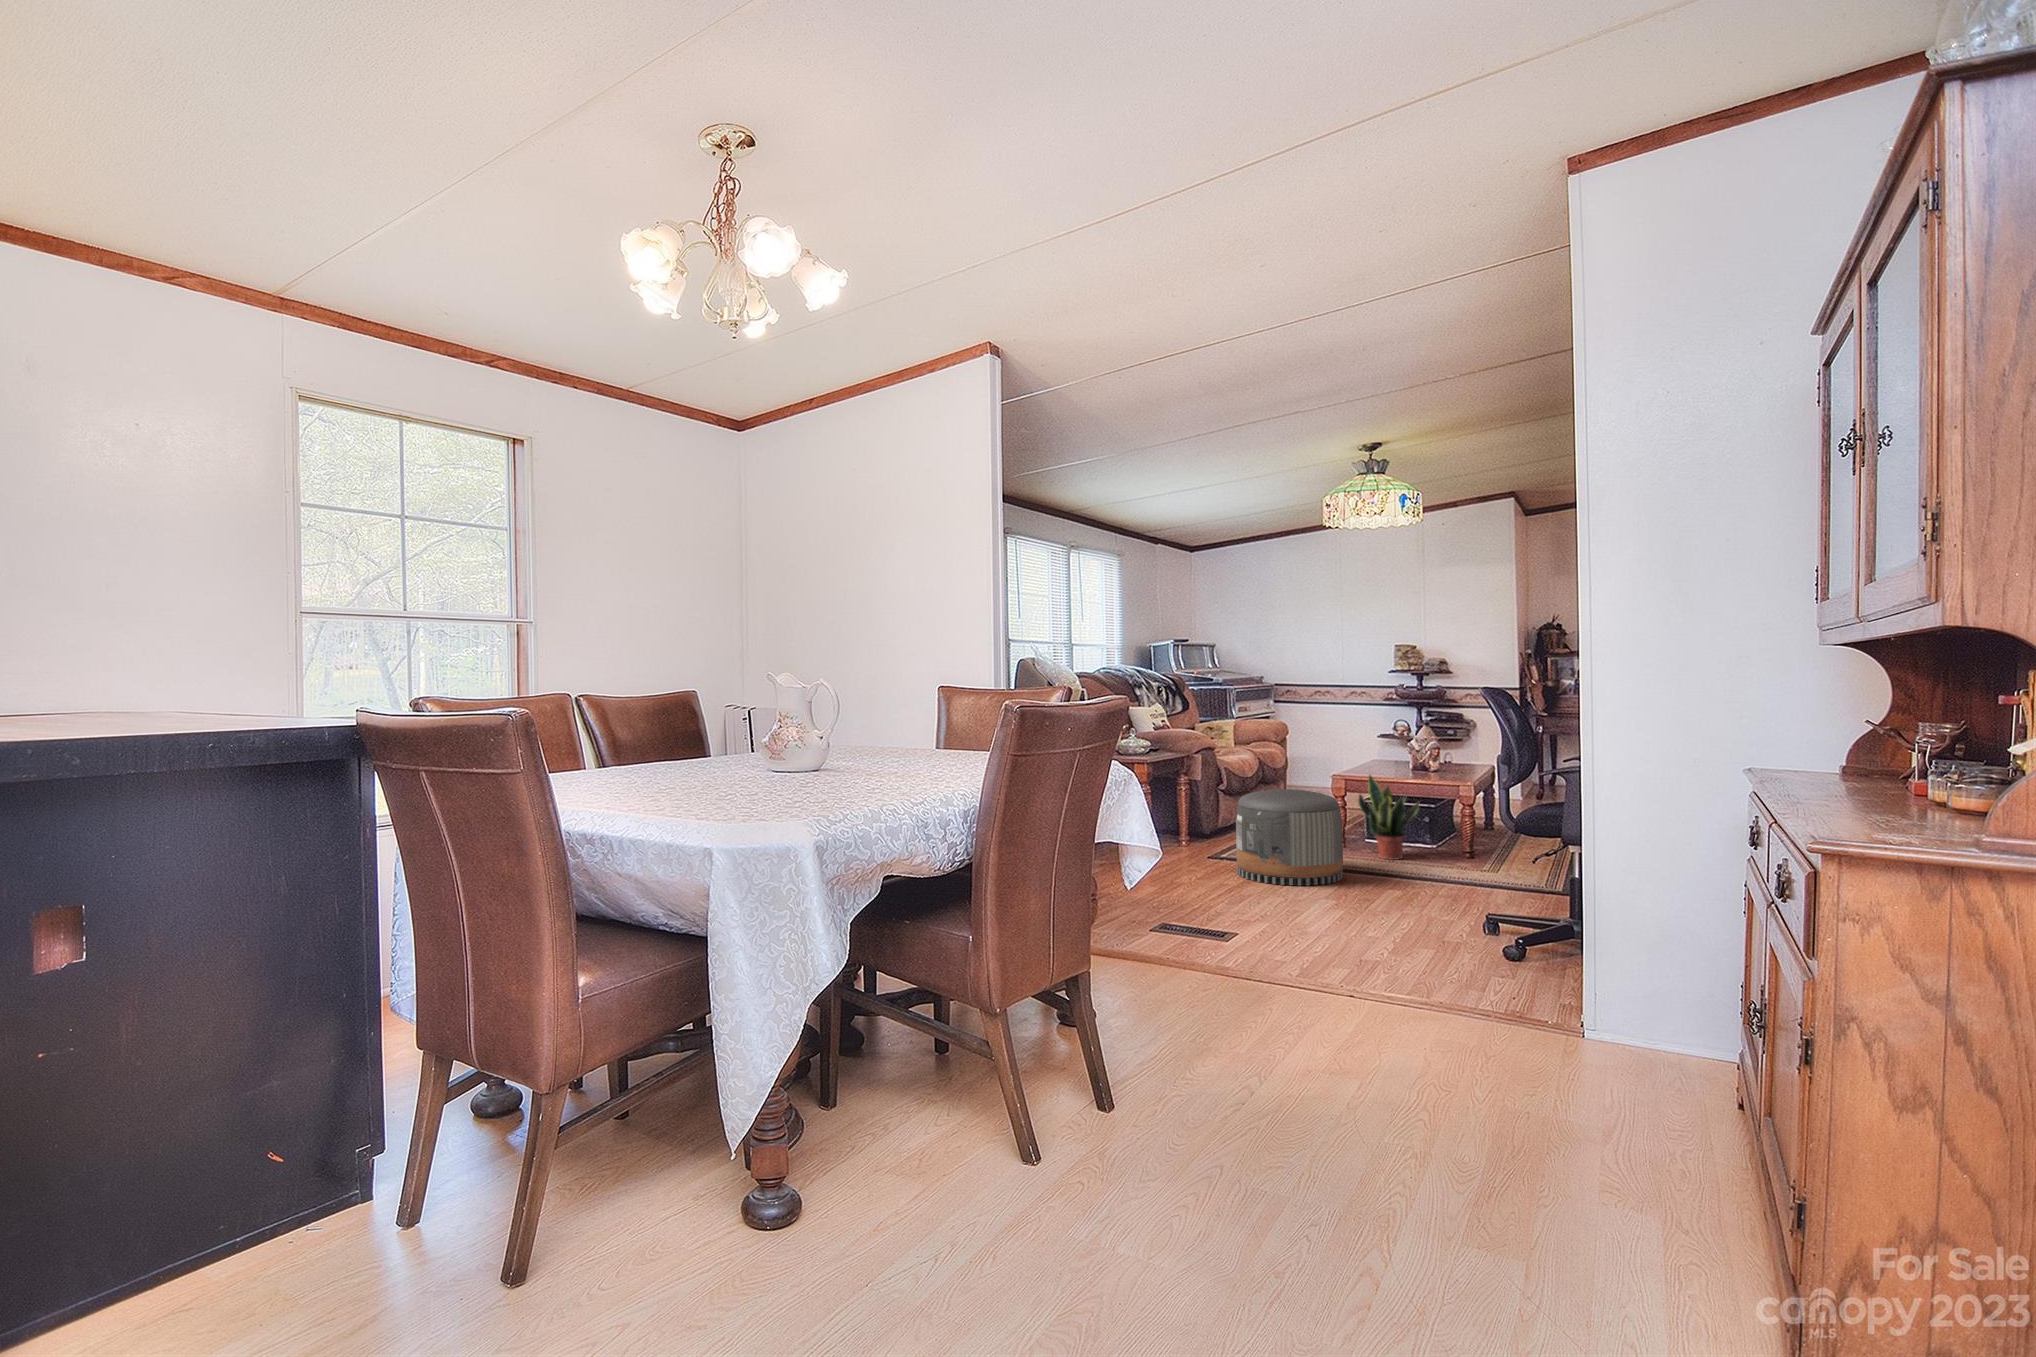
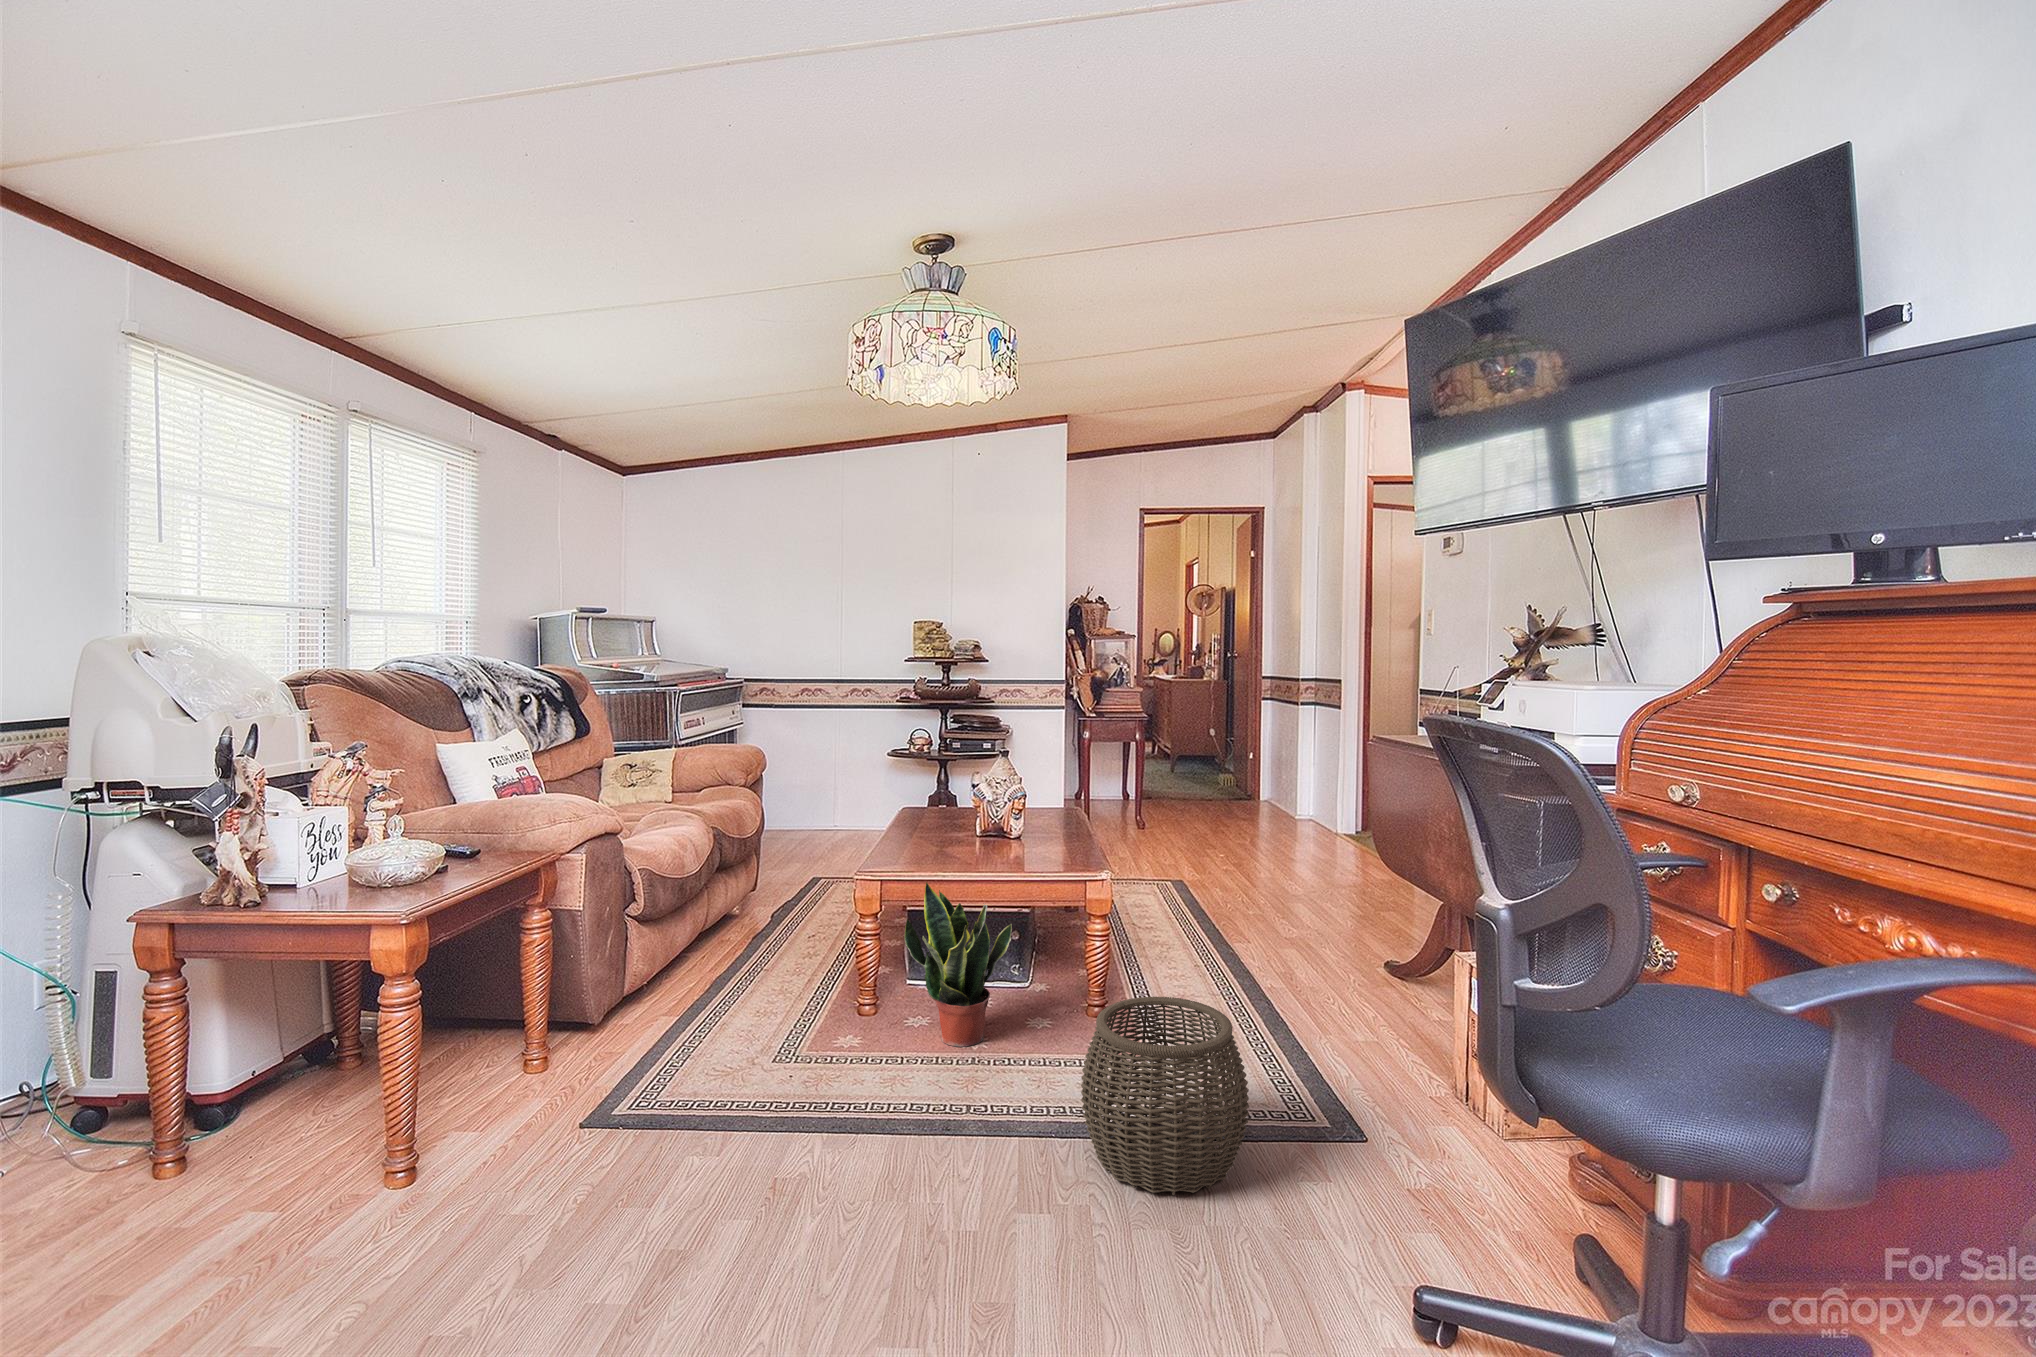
pouf: present [1236,789,1343,885] -> none [640,955,891,1243]
woven basket: none [1433,821,1521,899] -> present [1081,996,1249,1195]

